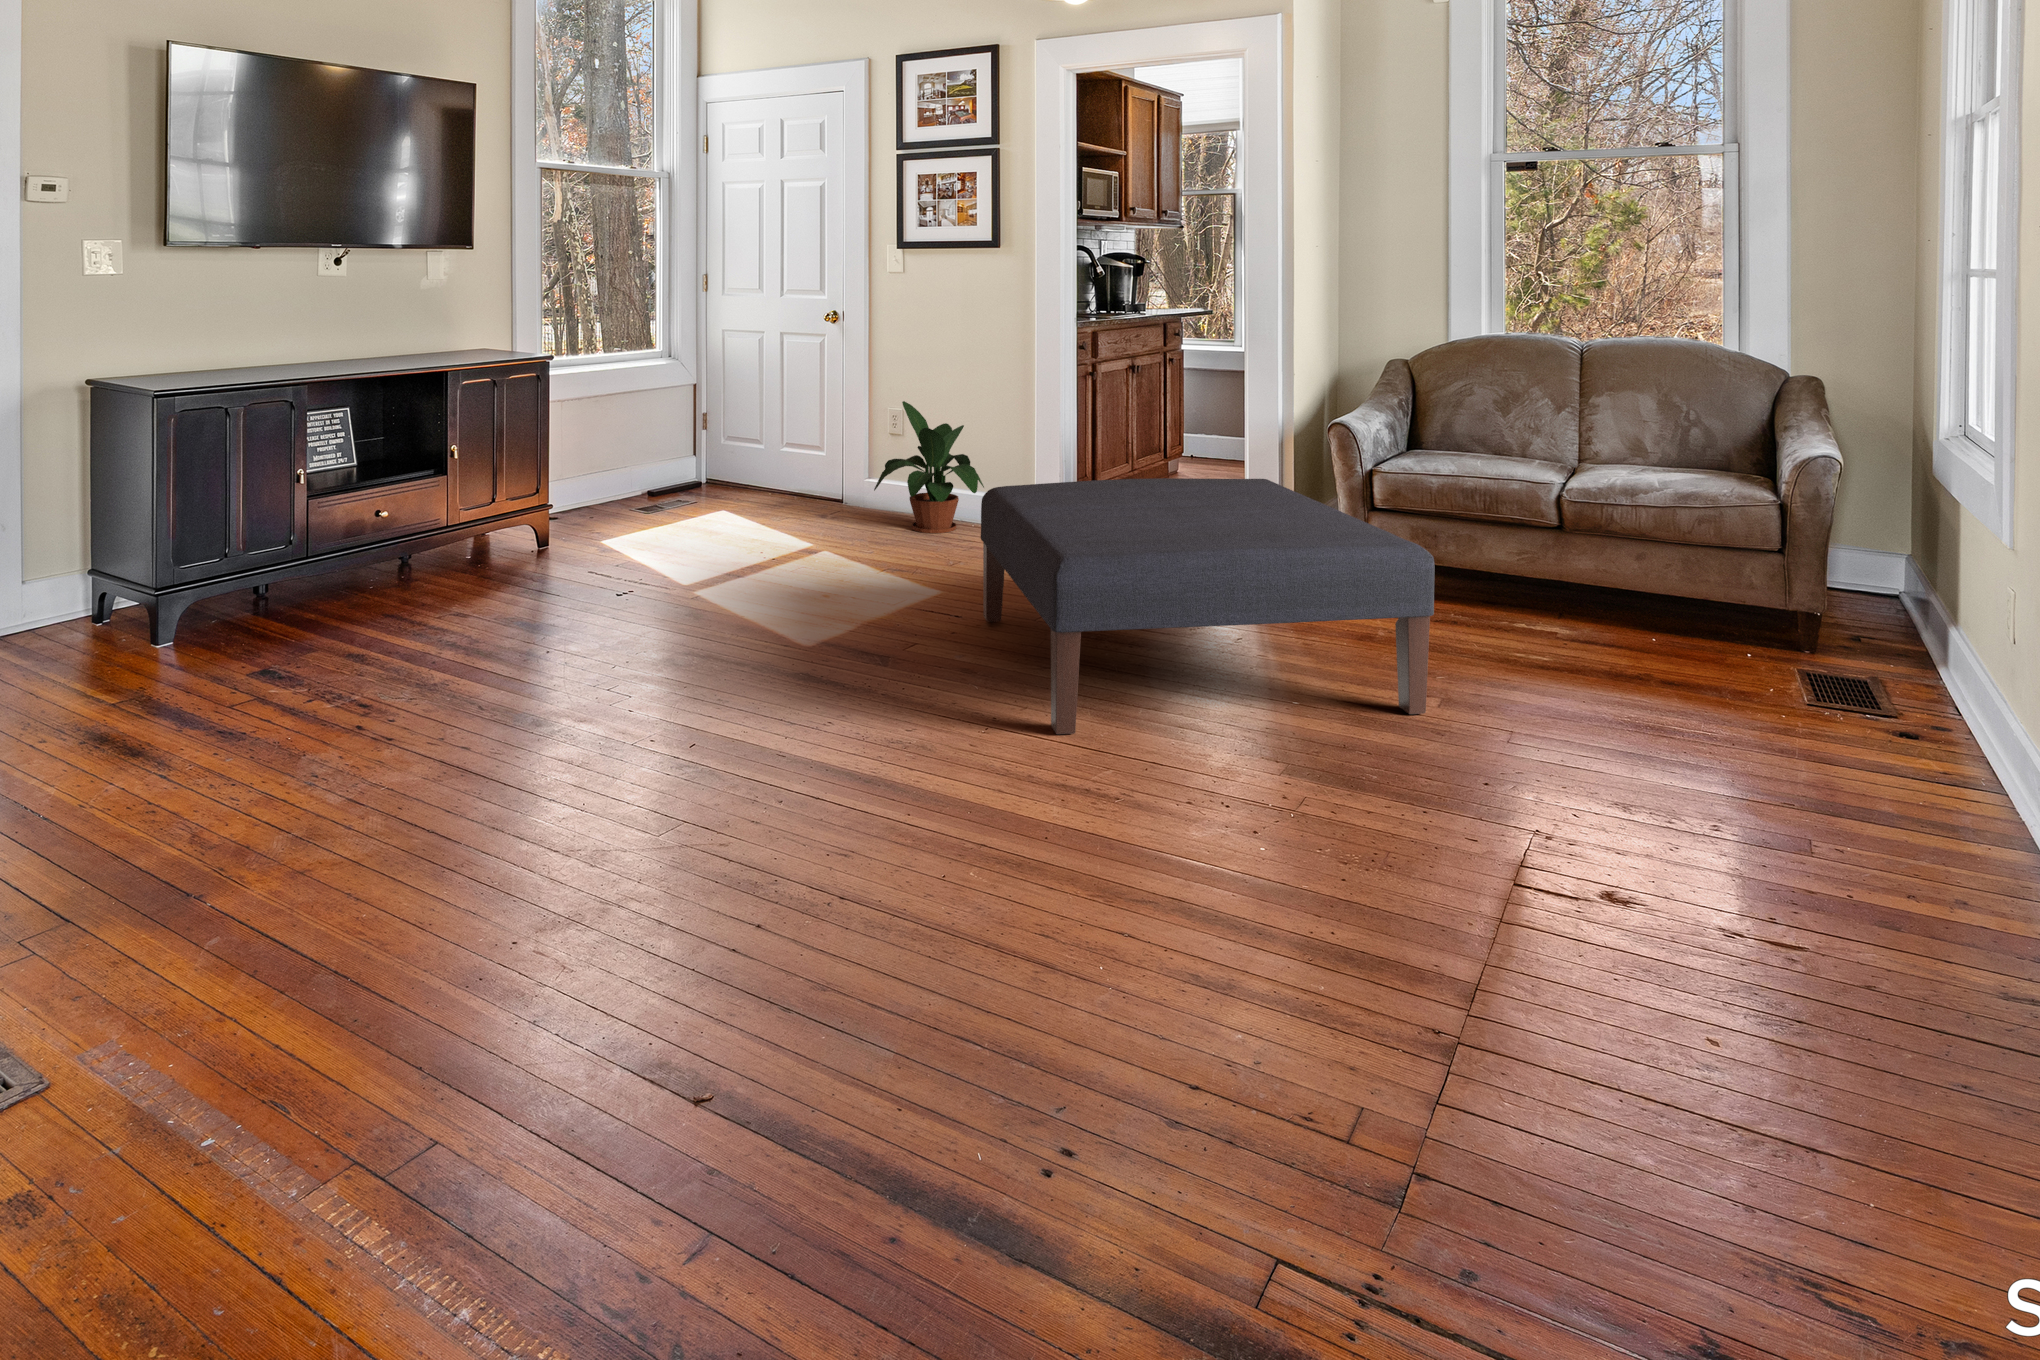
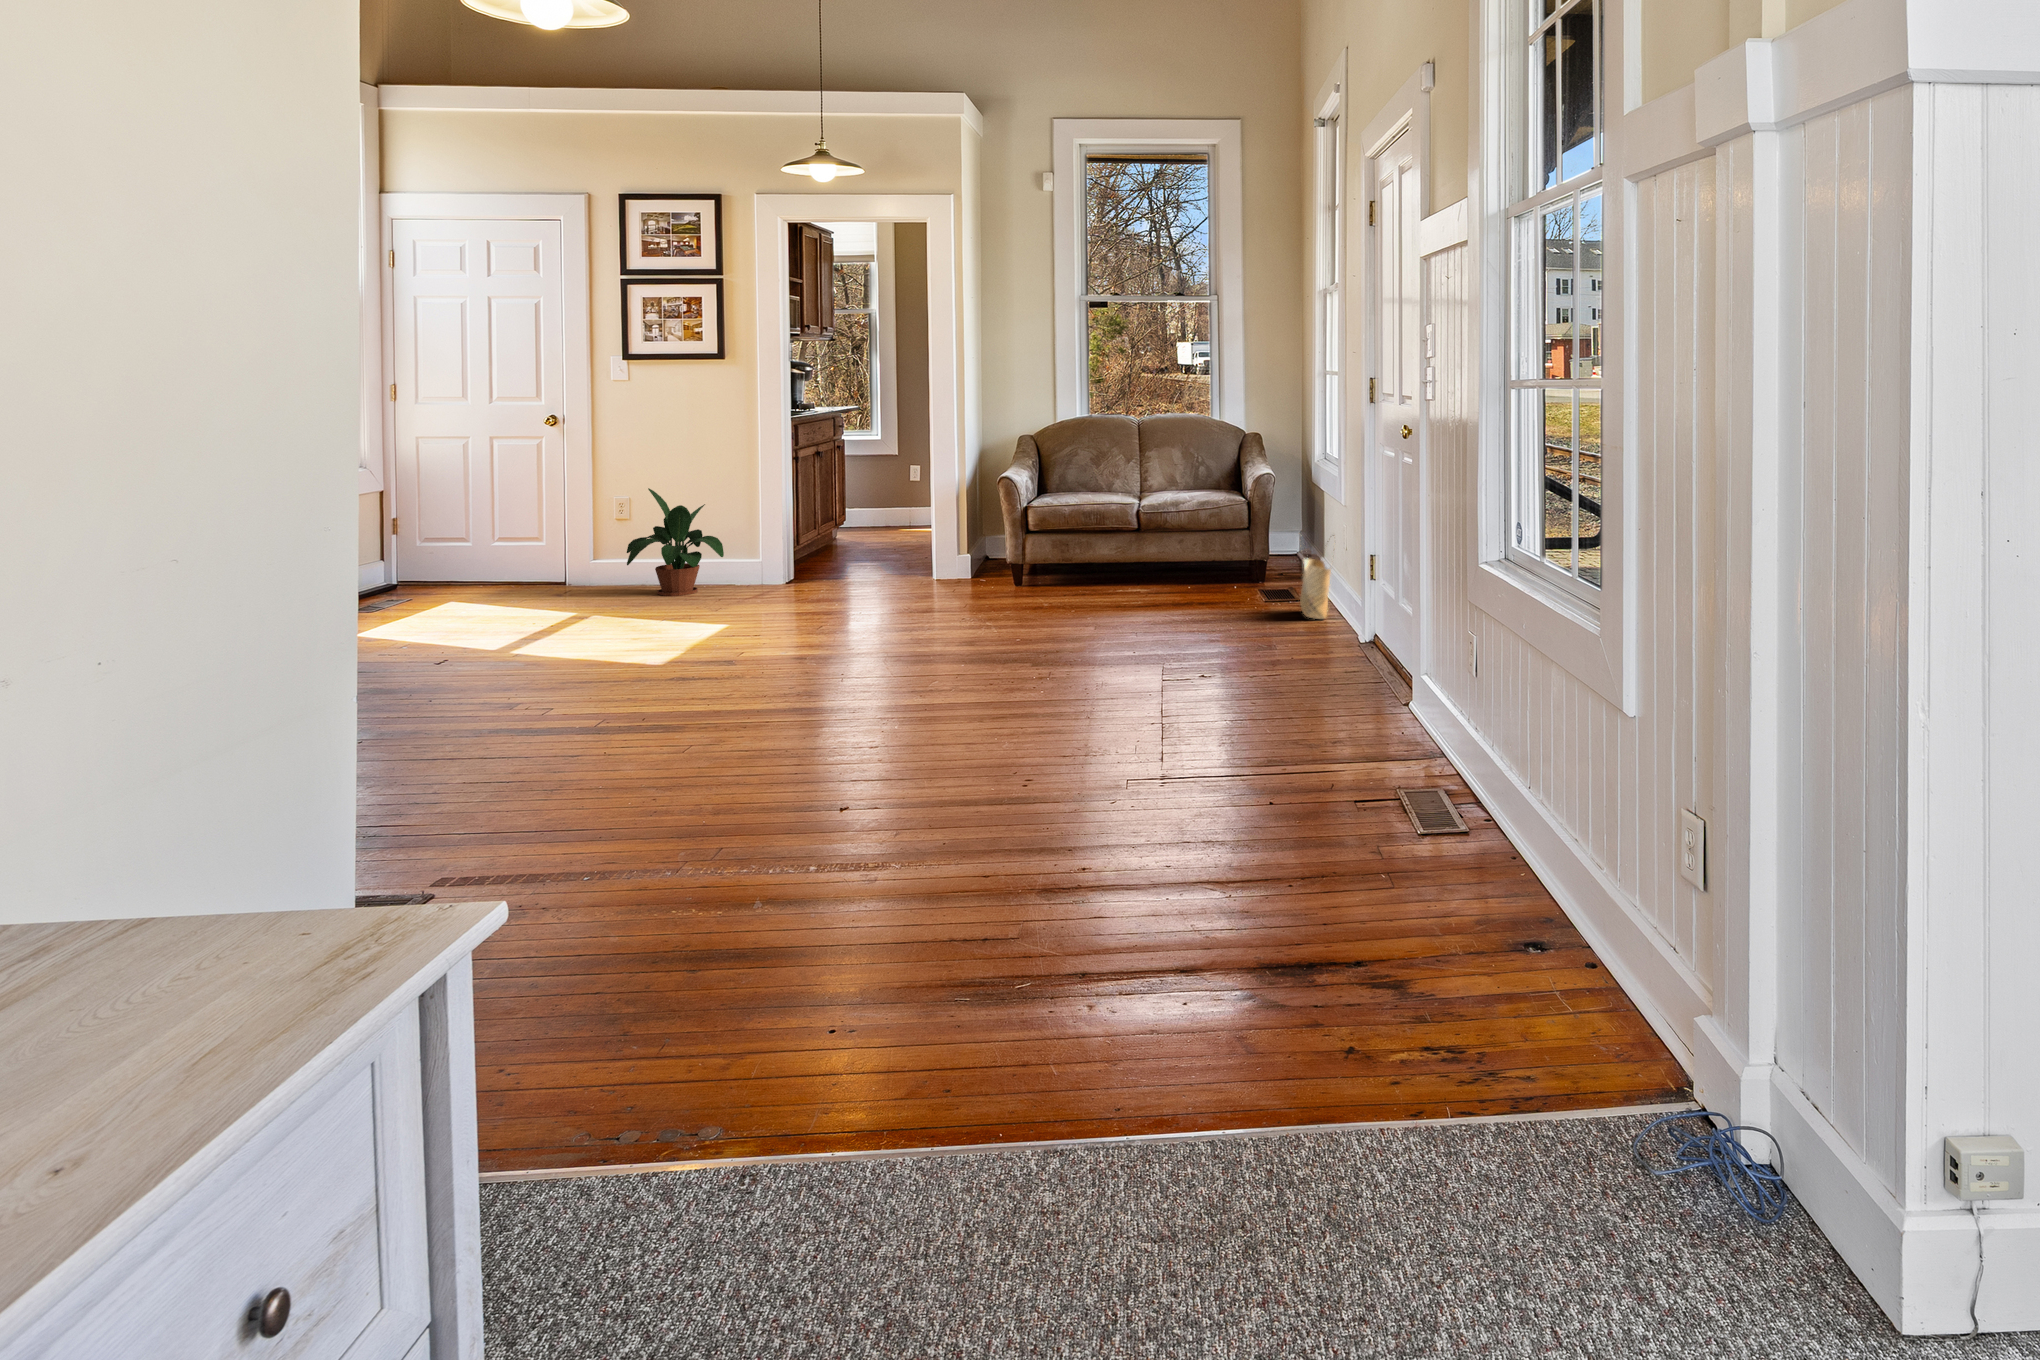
ottoman: present [981,478,1435,734] -> none [793,515,1095,662]
woven basket: none [1905,598,2013,801] -> present [1299,533,1331,619]

